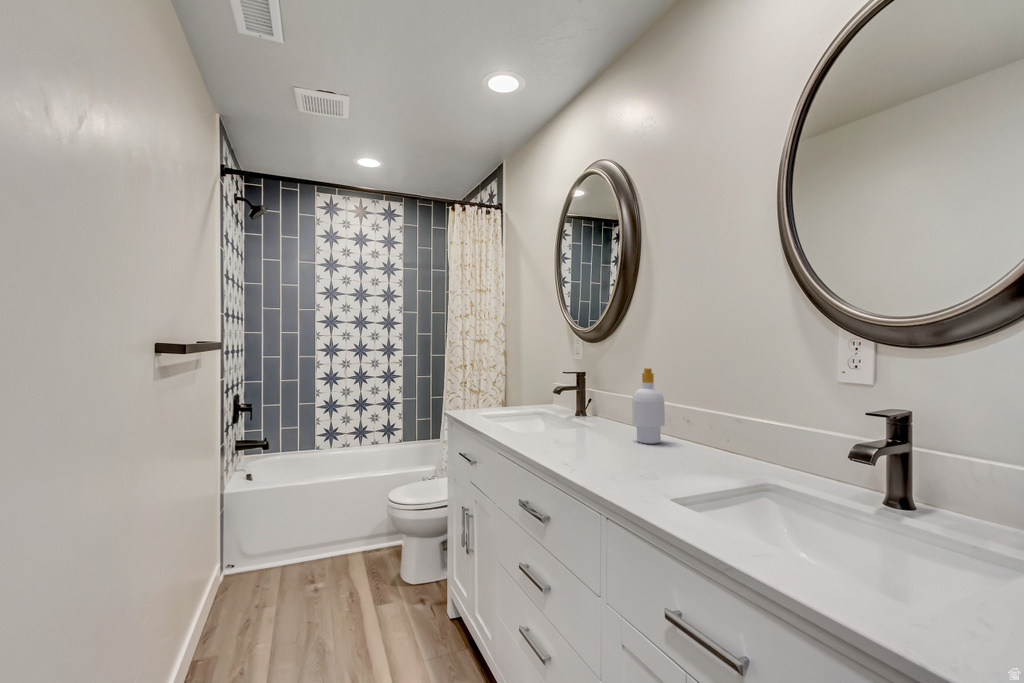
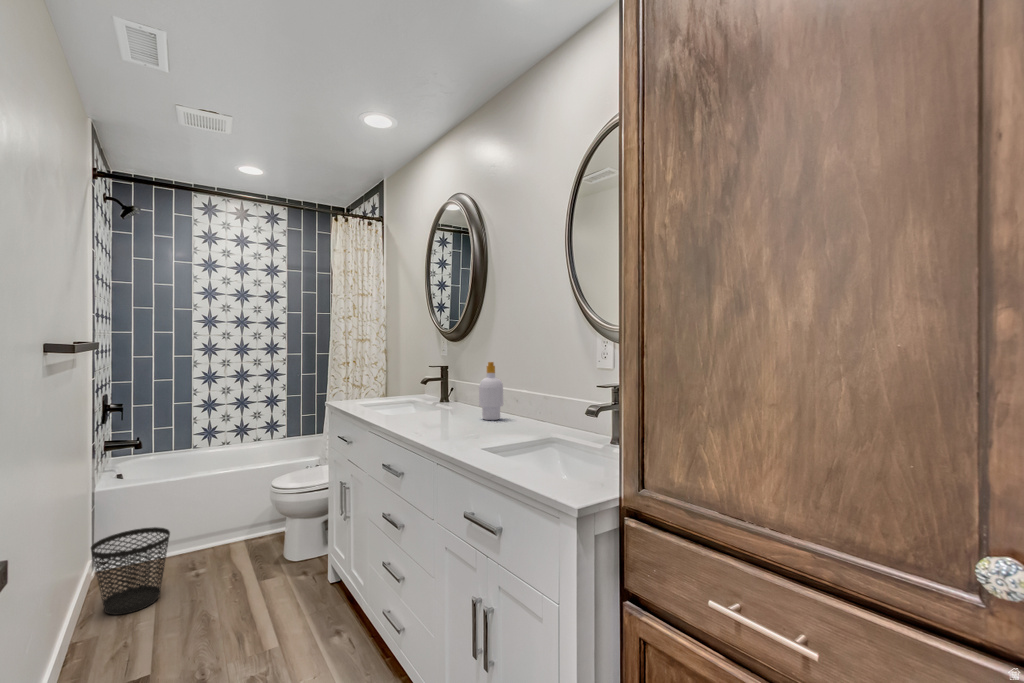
wastebasket: none [214,537,288,630] -> present [91,527,170,615]

